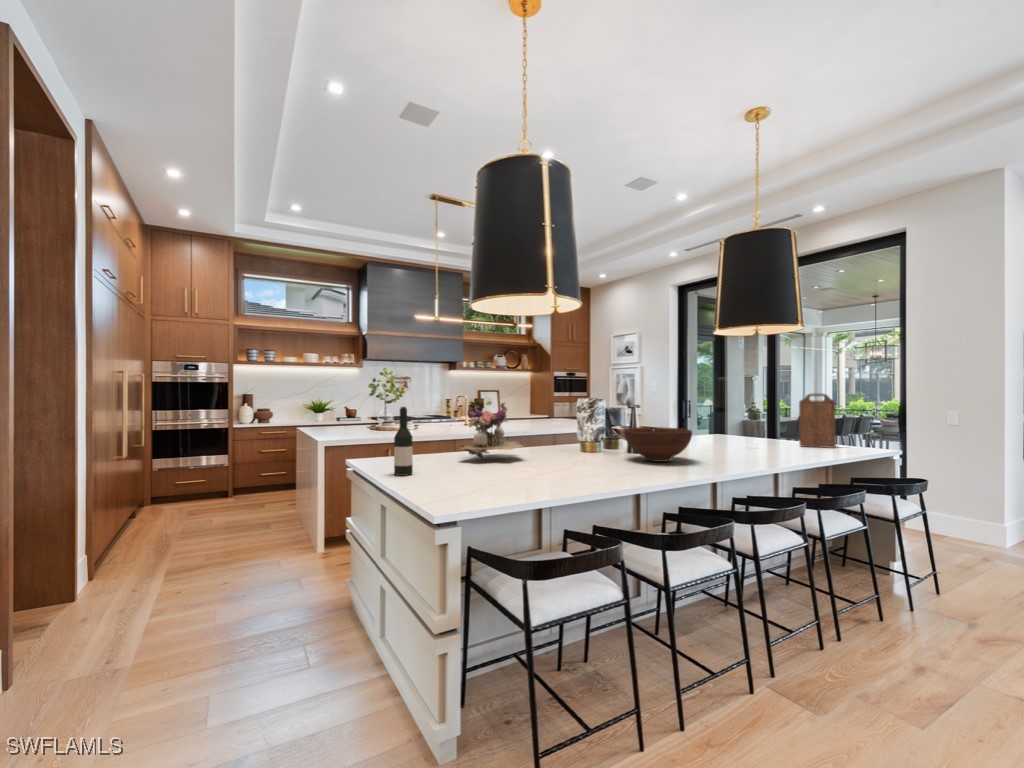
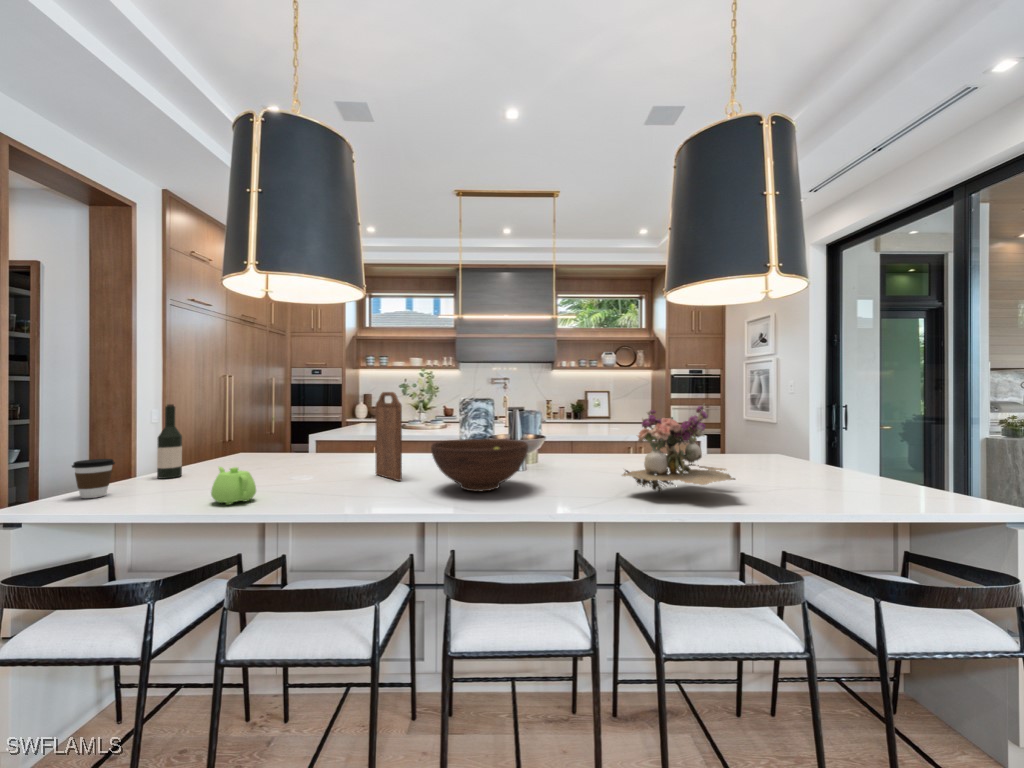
cutting board: present [799,394,836,448] -> present [376,392,402,481]
flower arrangement: present [461,403,524,458] -> present [623,404,735,492]
teapot: none [530,454,573,481] -> present [211,467,256,505]
coffee cup: none [415,455,444,490] -> present [72,459,115,498]

